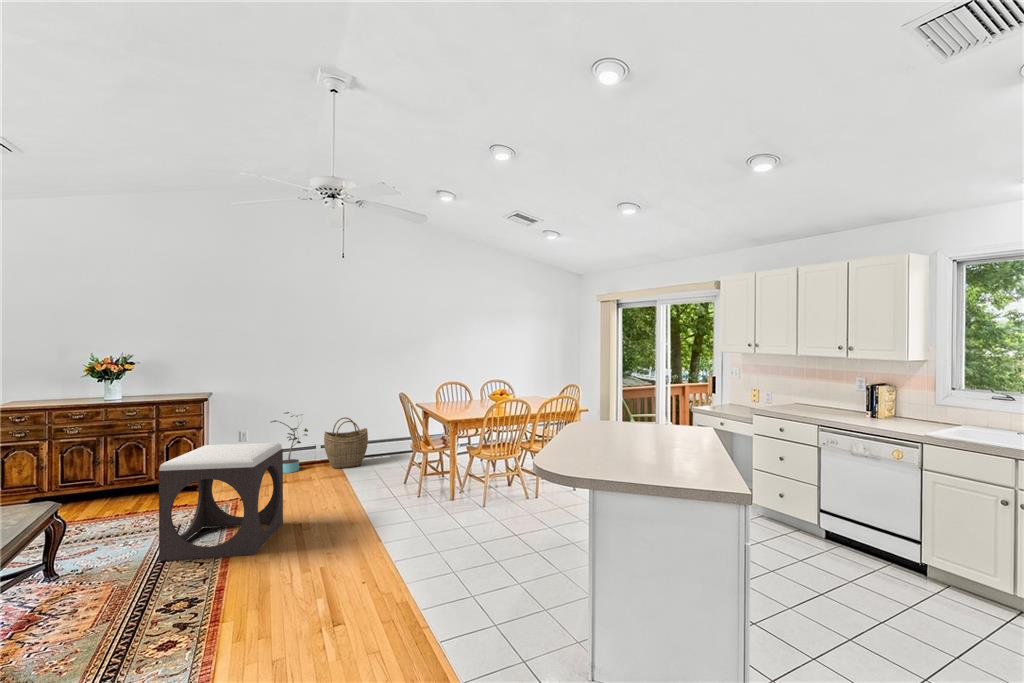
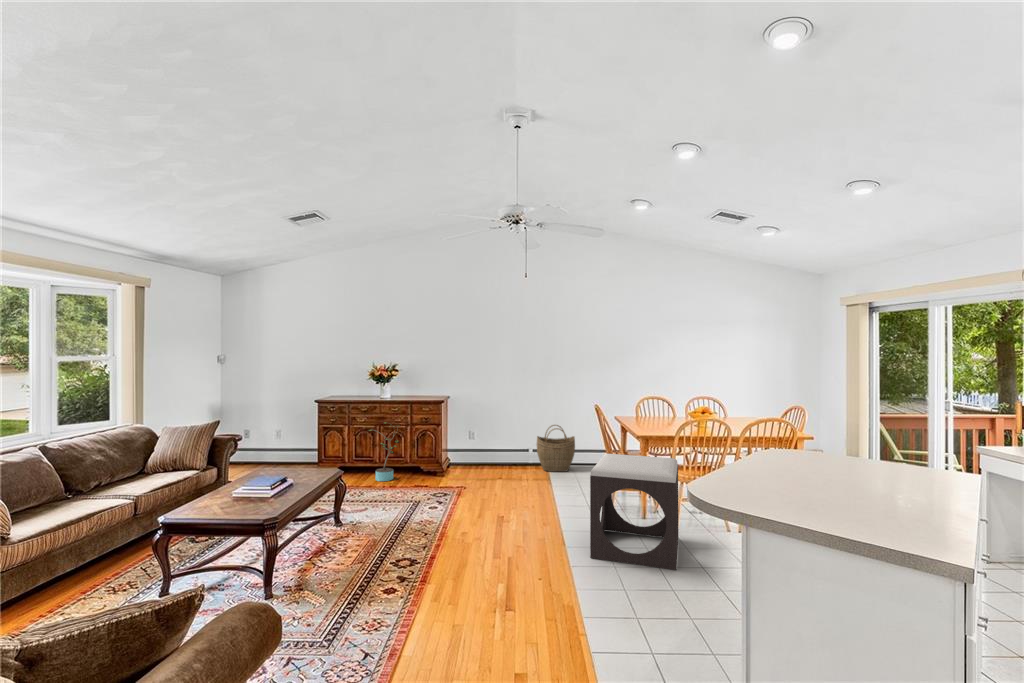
potted plant: present [271,412,308,473] -> present [369,422,399,481]
footstool: present [159,443,283,561] -> present [590,454,678,570]

